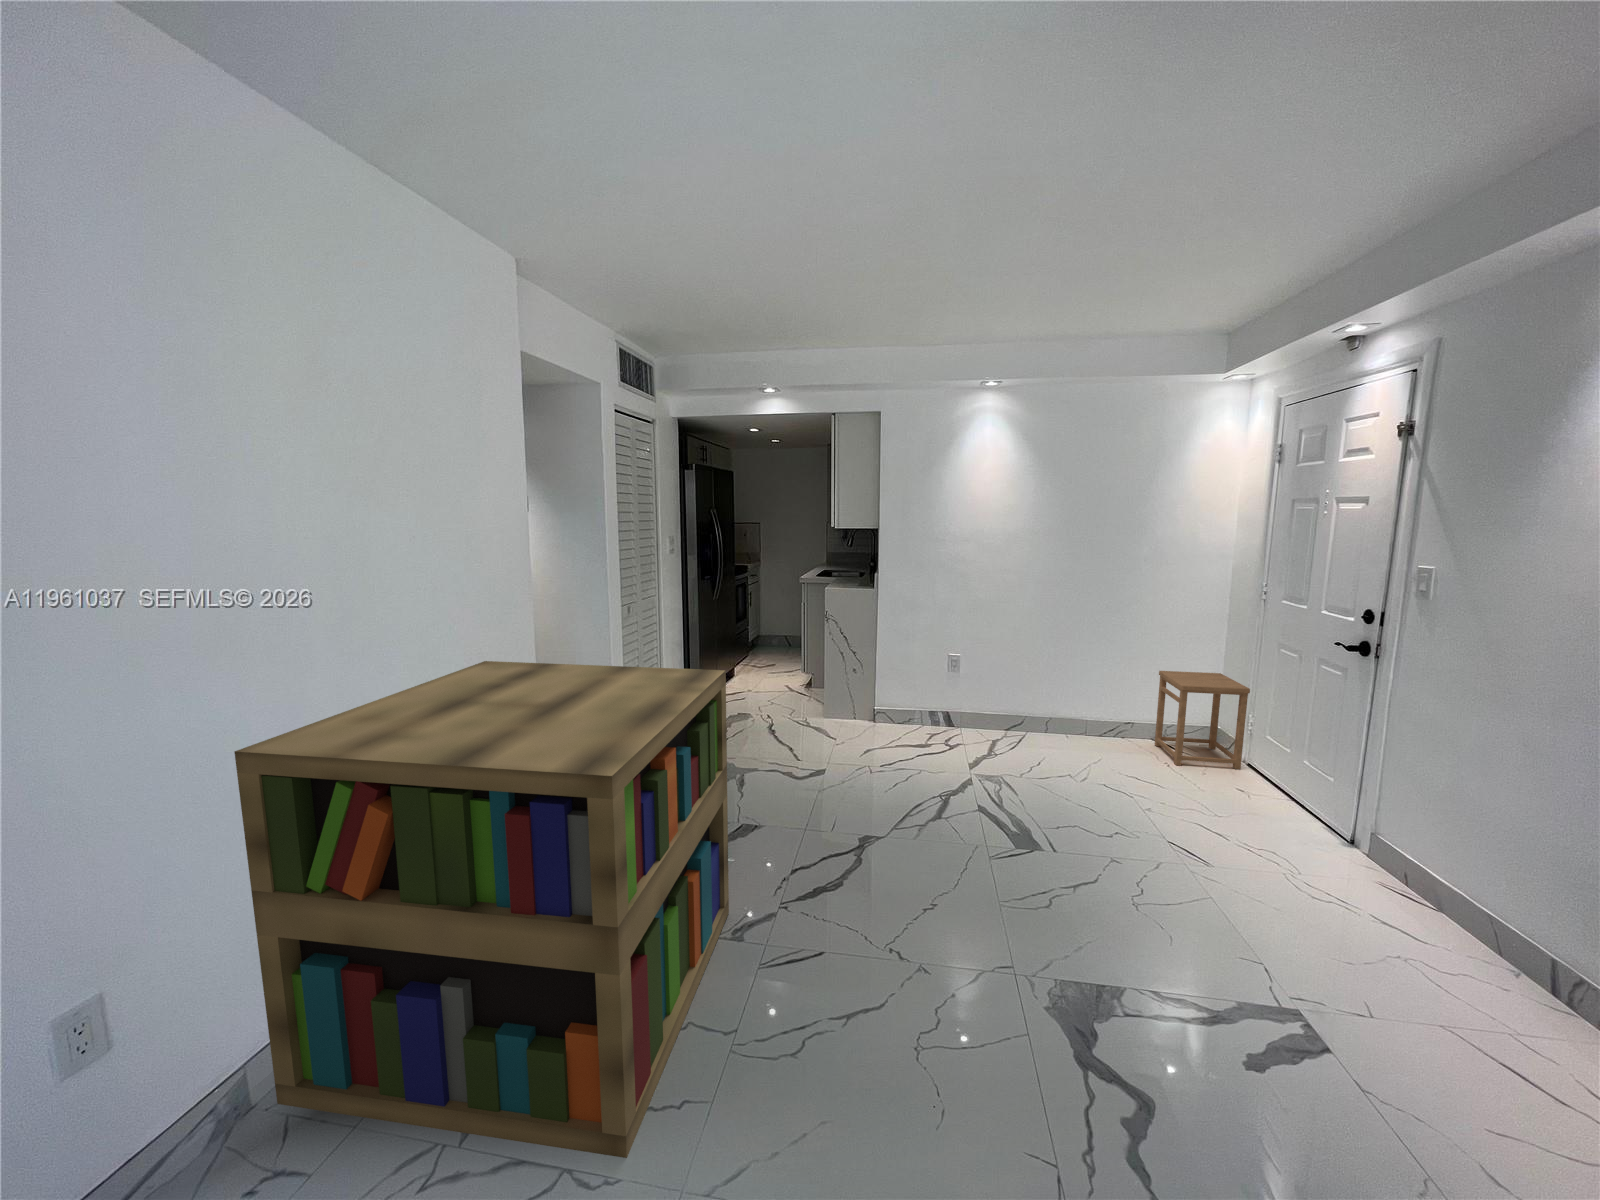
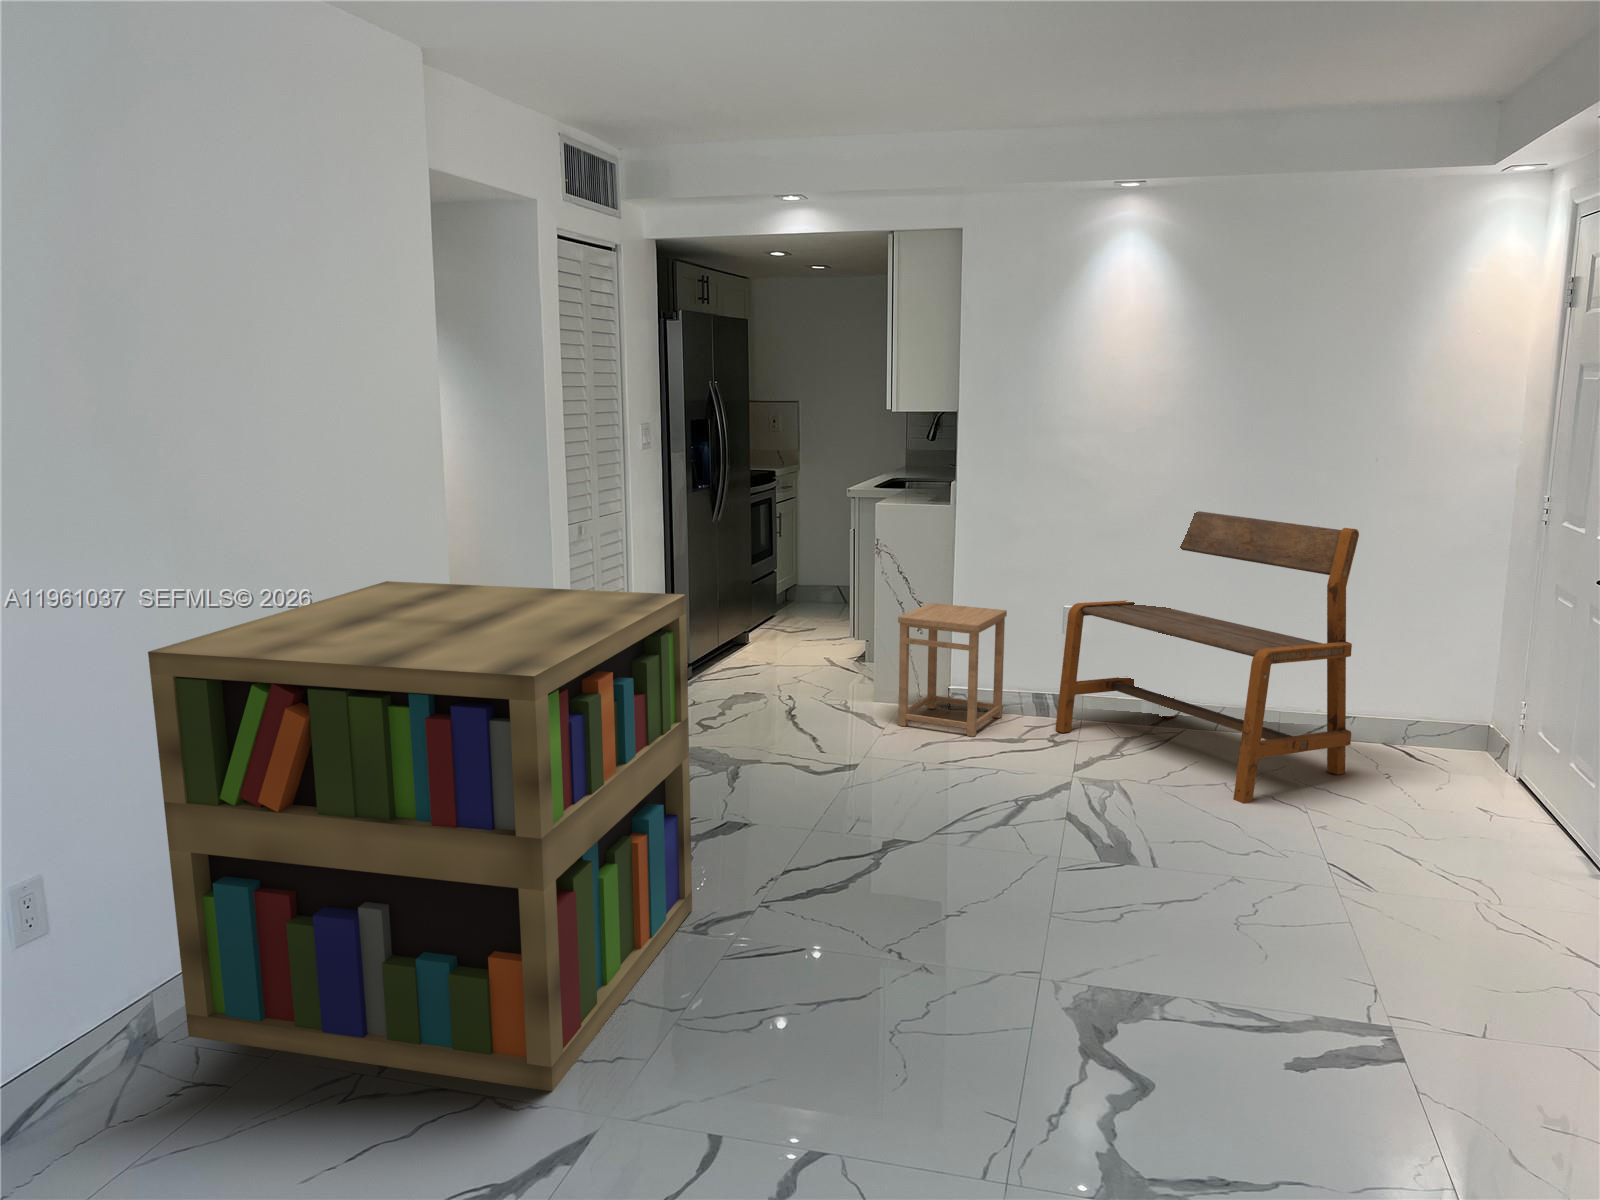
bench: none [945,591,1148,792] -> present [1056,511,1359,803]
side table: present [1155,671,1250,769] -> present [898,603,1007,737]

